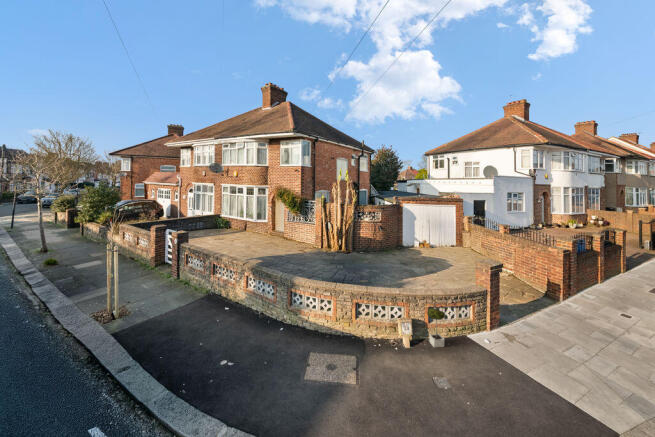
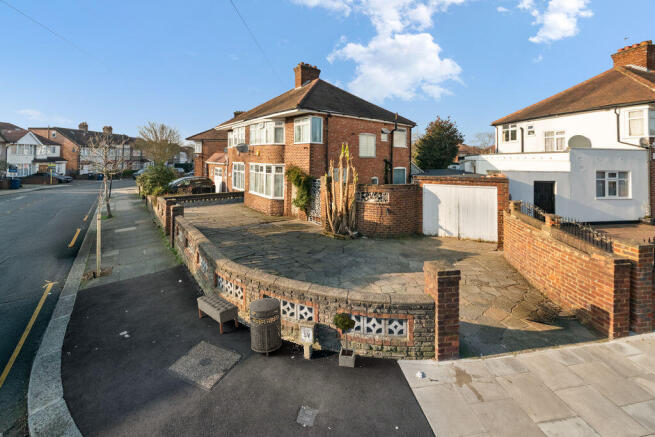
trash can: none [356,304,381,349] -> present [249,298,282,356]
bench: none [283,307,328,340] -> present [197,293,238,334]

